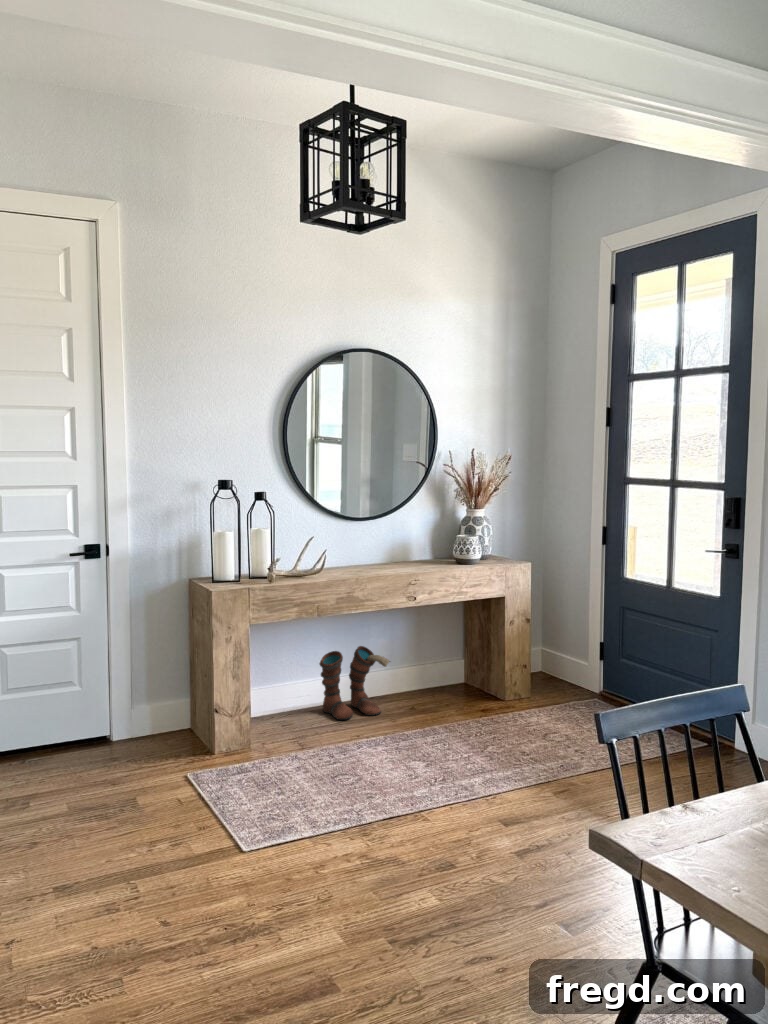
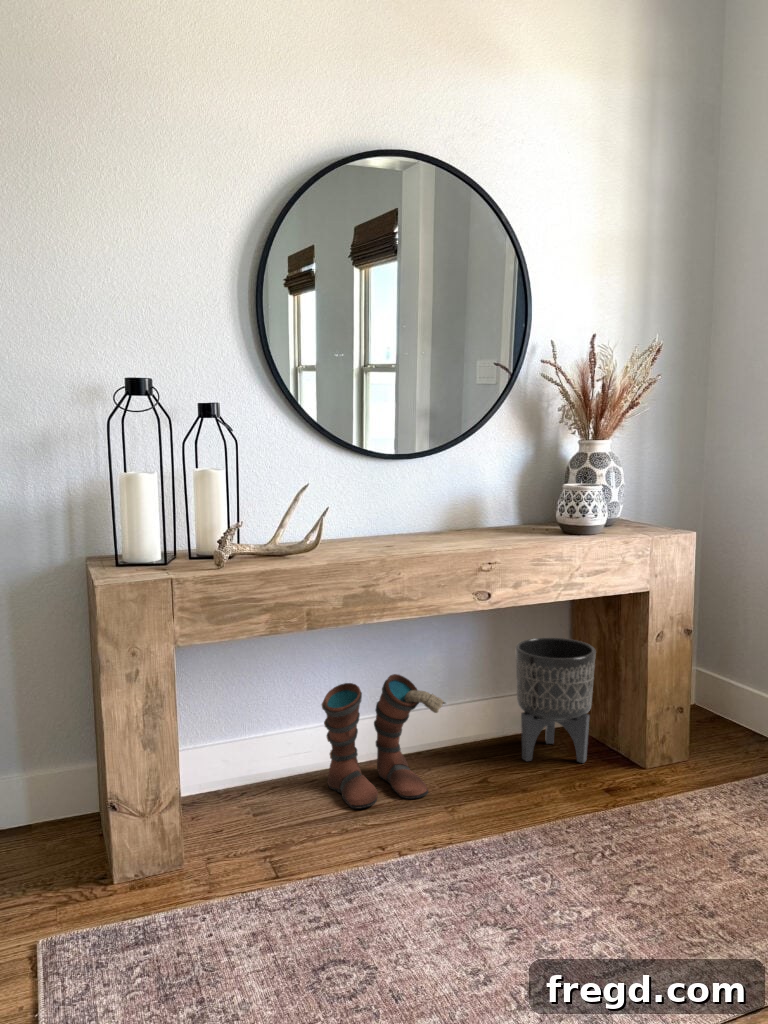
planter: none [431,626,477,698] -> present [516,637,596,763]

